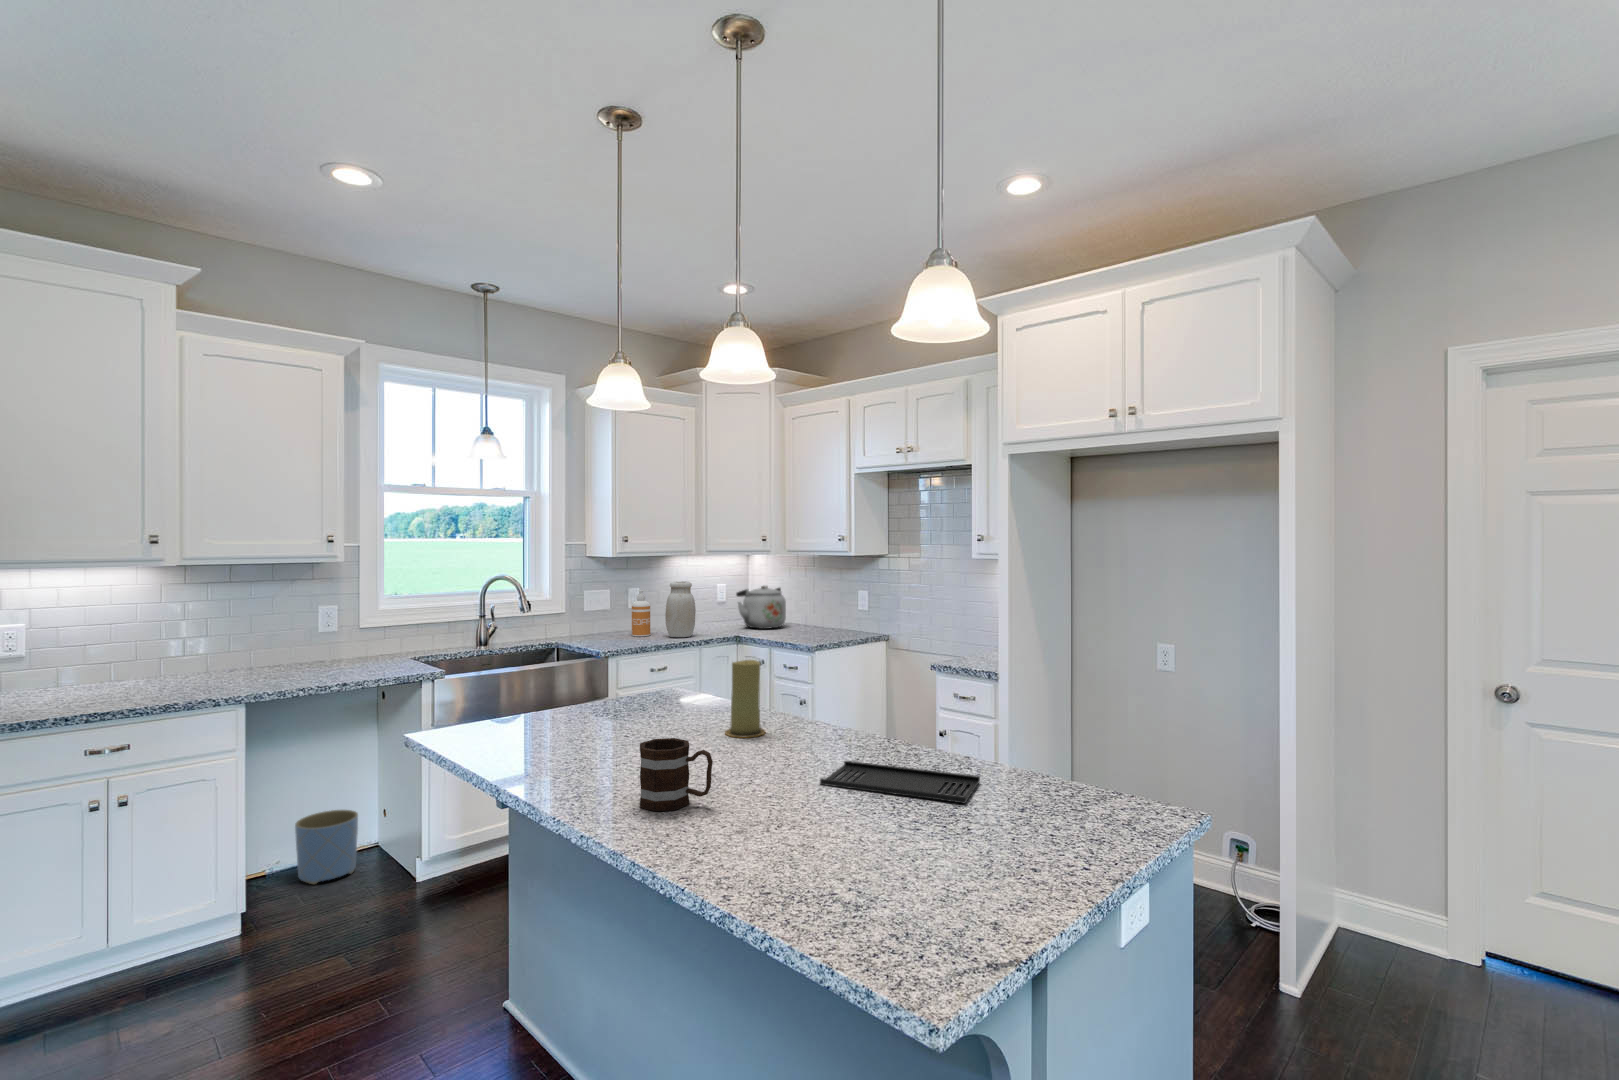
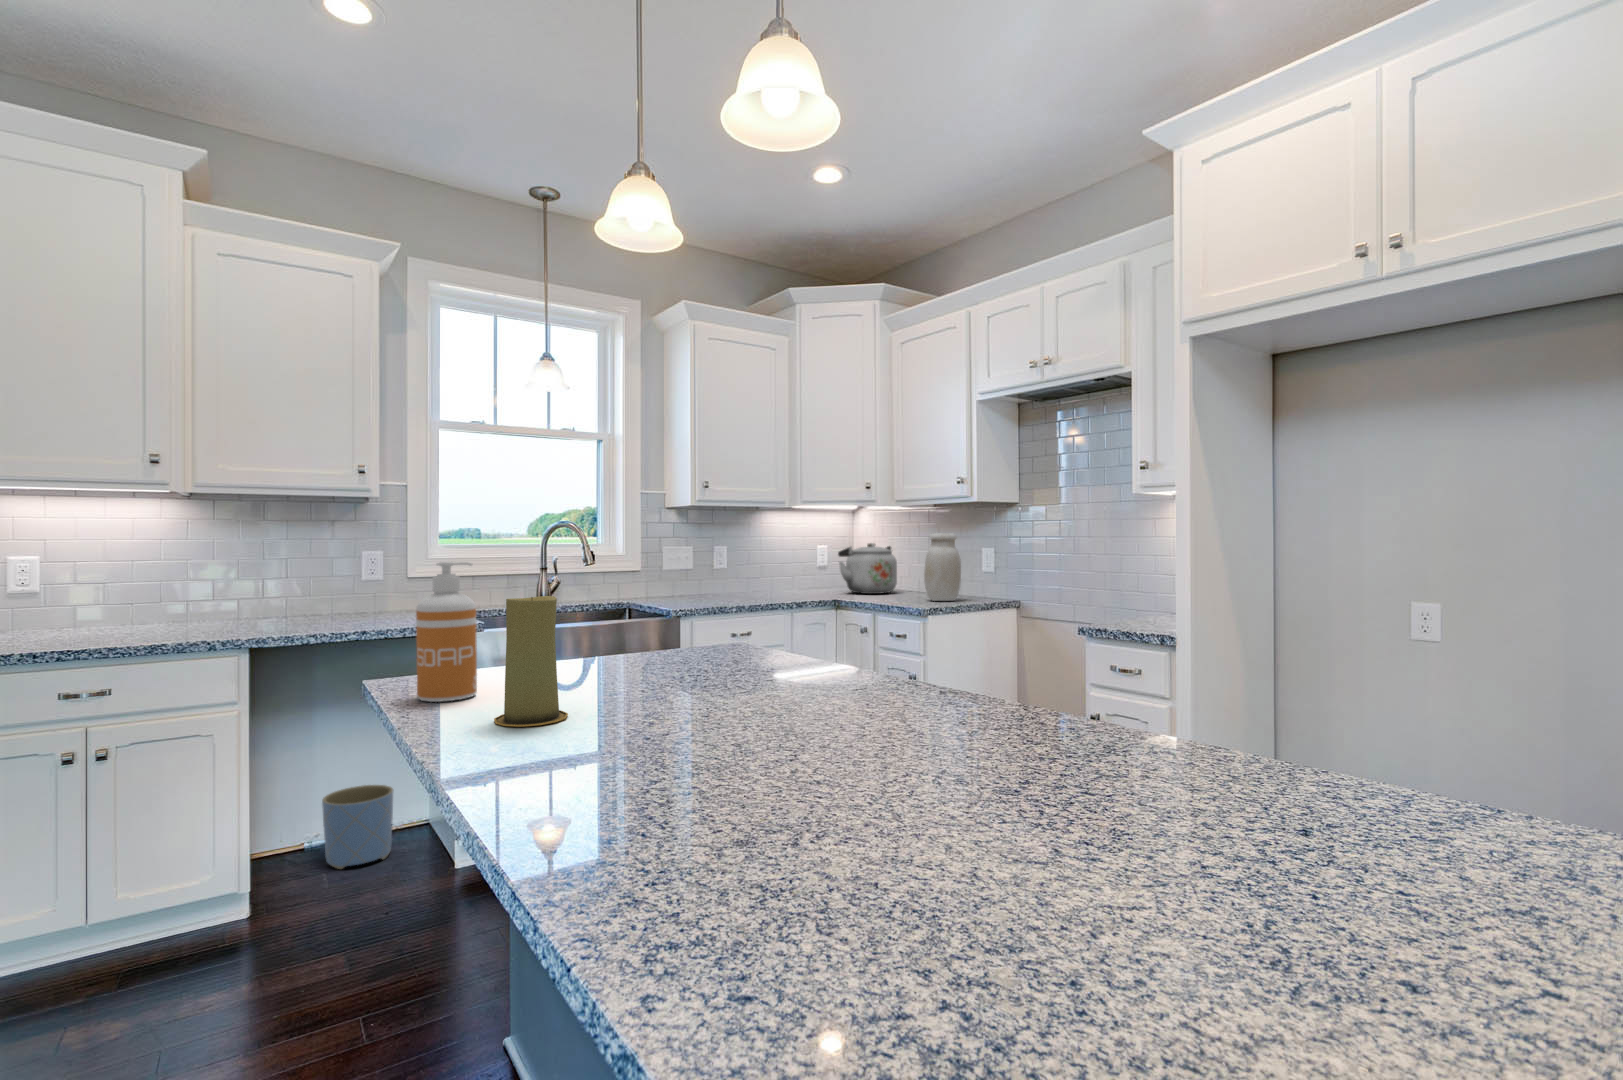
jar: present [665,581,696,637] -> present [924,533,961,601]
soap dispenser: present [632,590,650,637] -> present [416,562,477,702]
candle: present [725,660,765,737] -> present [494,596,568,727]
mug: present [640,738,713,811] -> none [590,679,714,800]
tray: present [820,761,980,803] -> none [909,734,1199,814]

